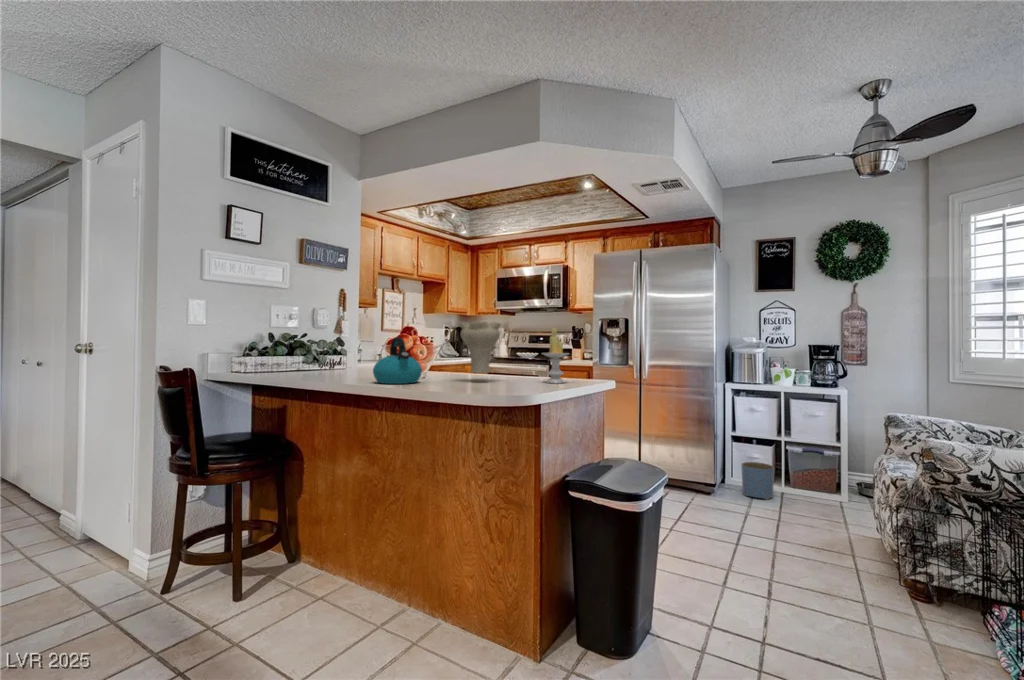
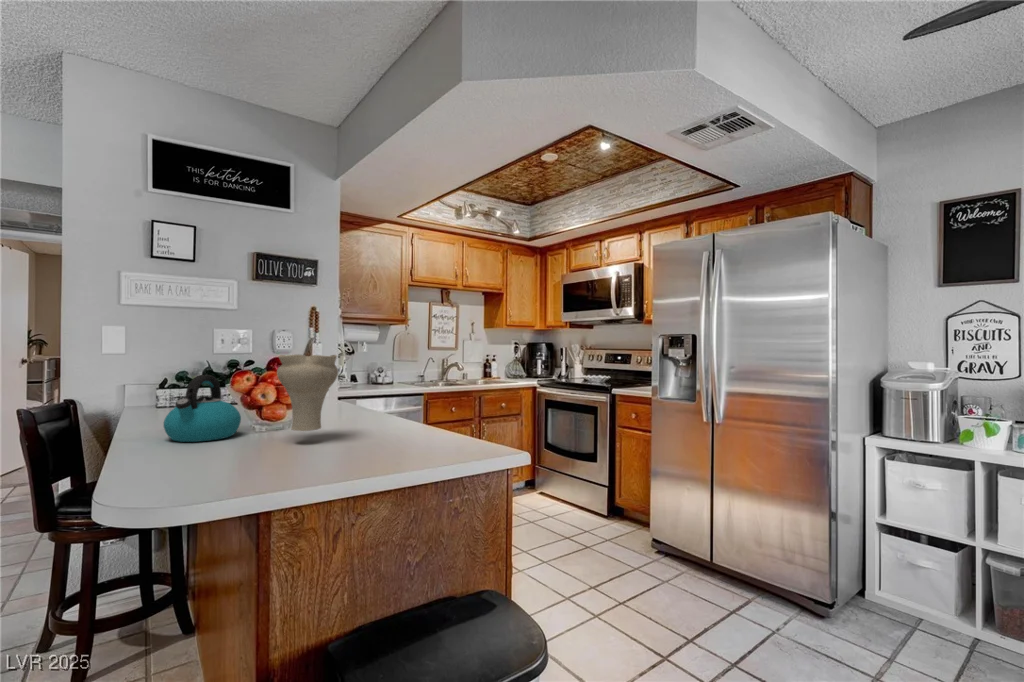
candle: present [542,328,569,384] -> none [376,363,423,456]
planter: present [741,462,774,500] -> none [889,574,955,651]

